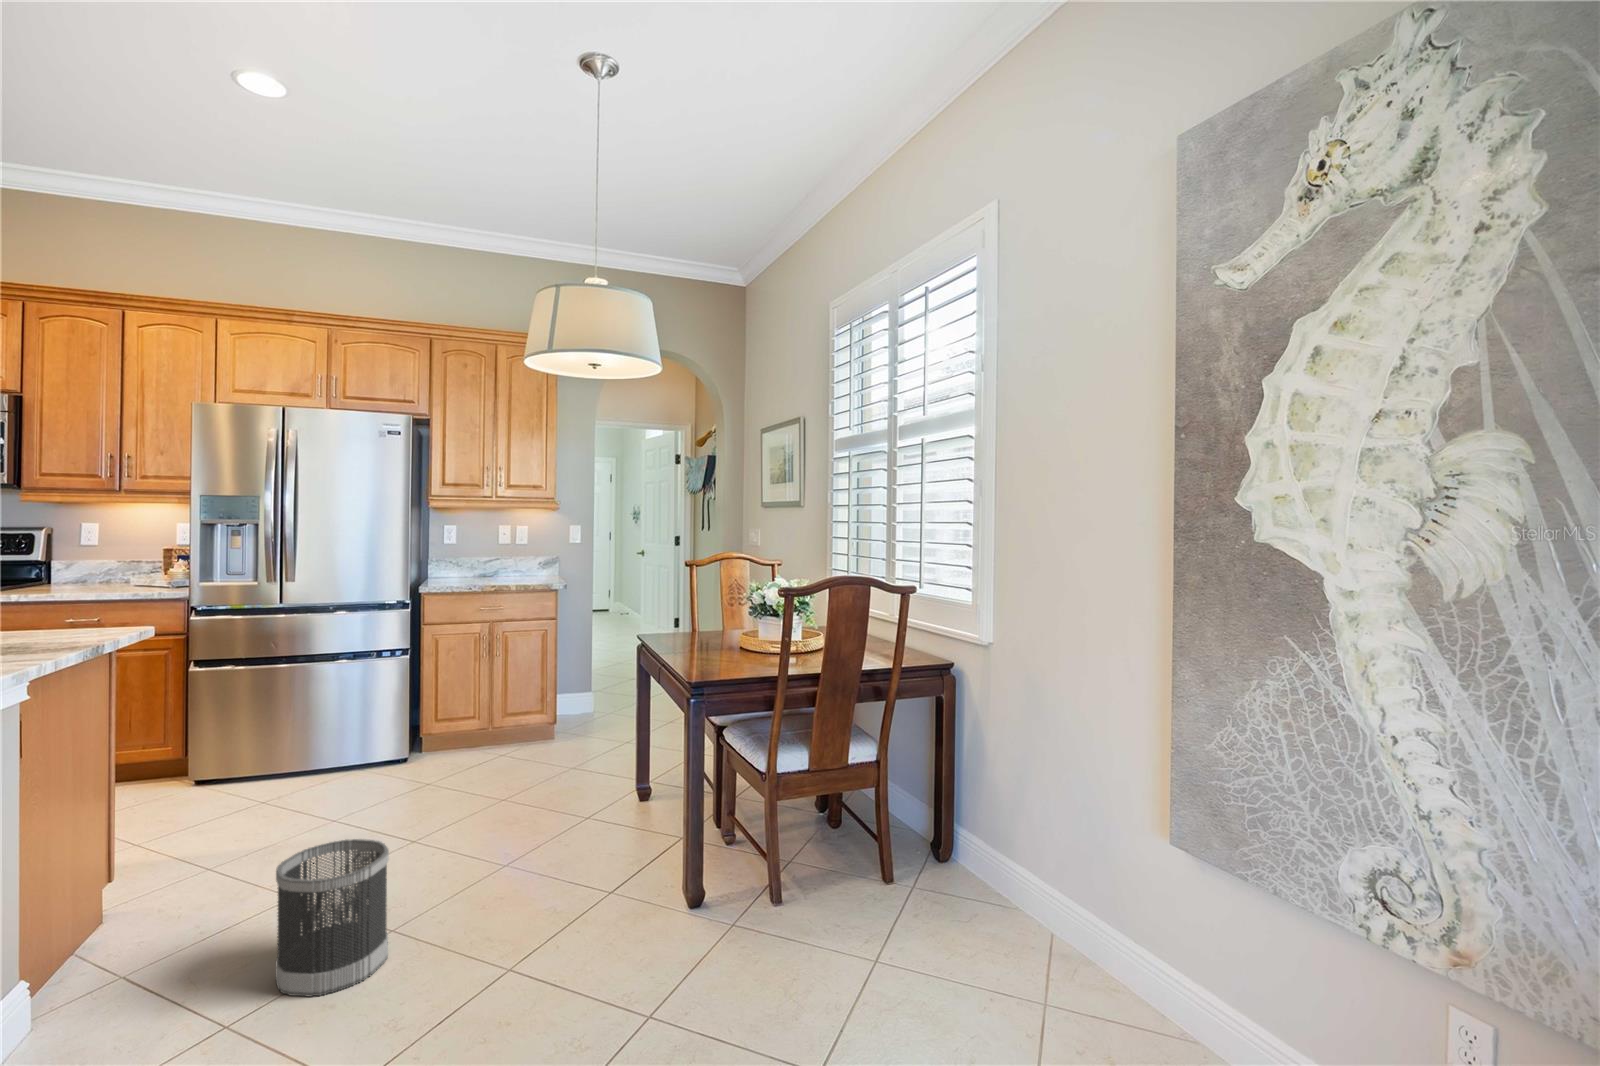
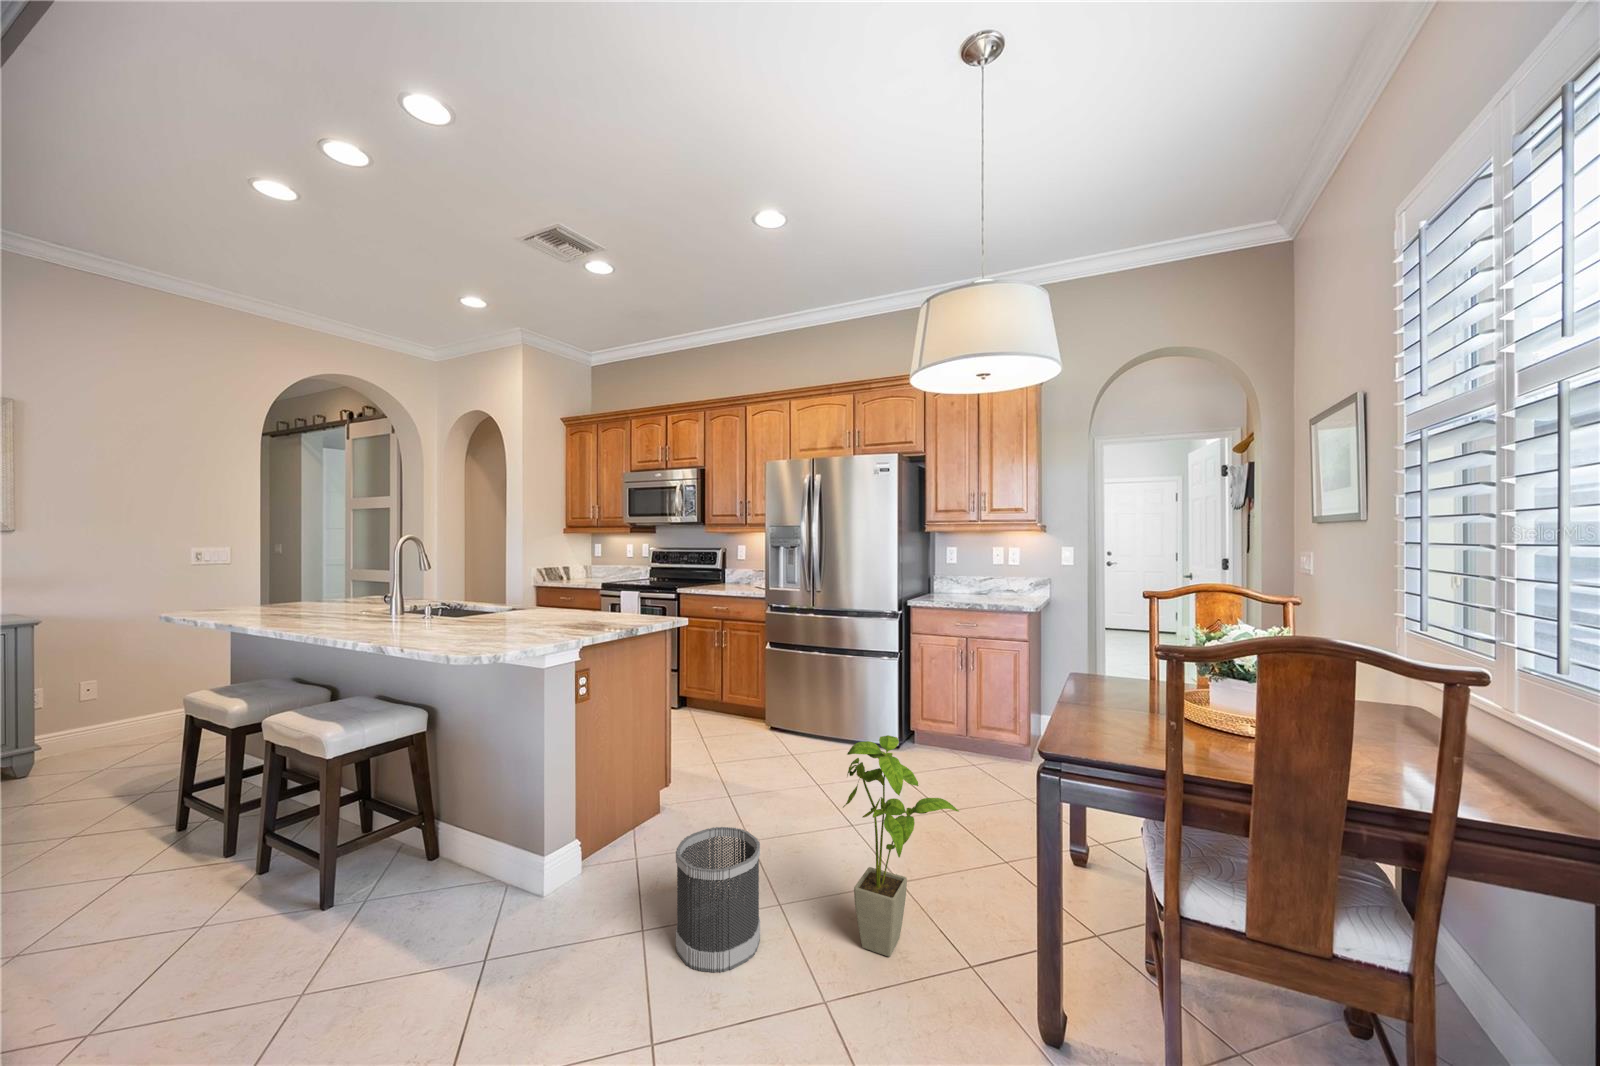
house plant: none [469,696,583,907] -> present [843,735,959,957]

